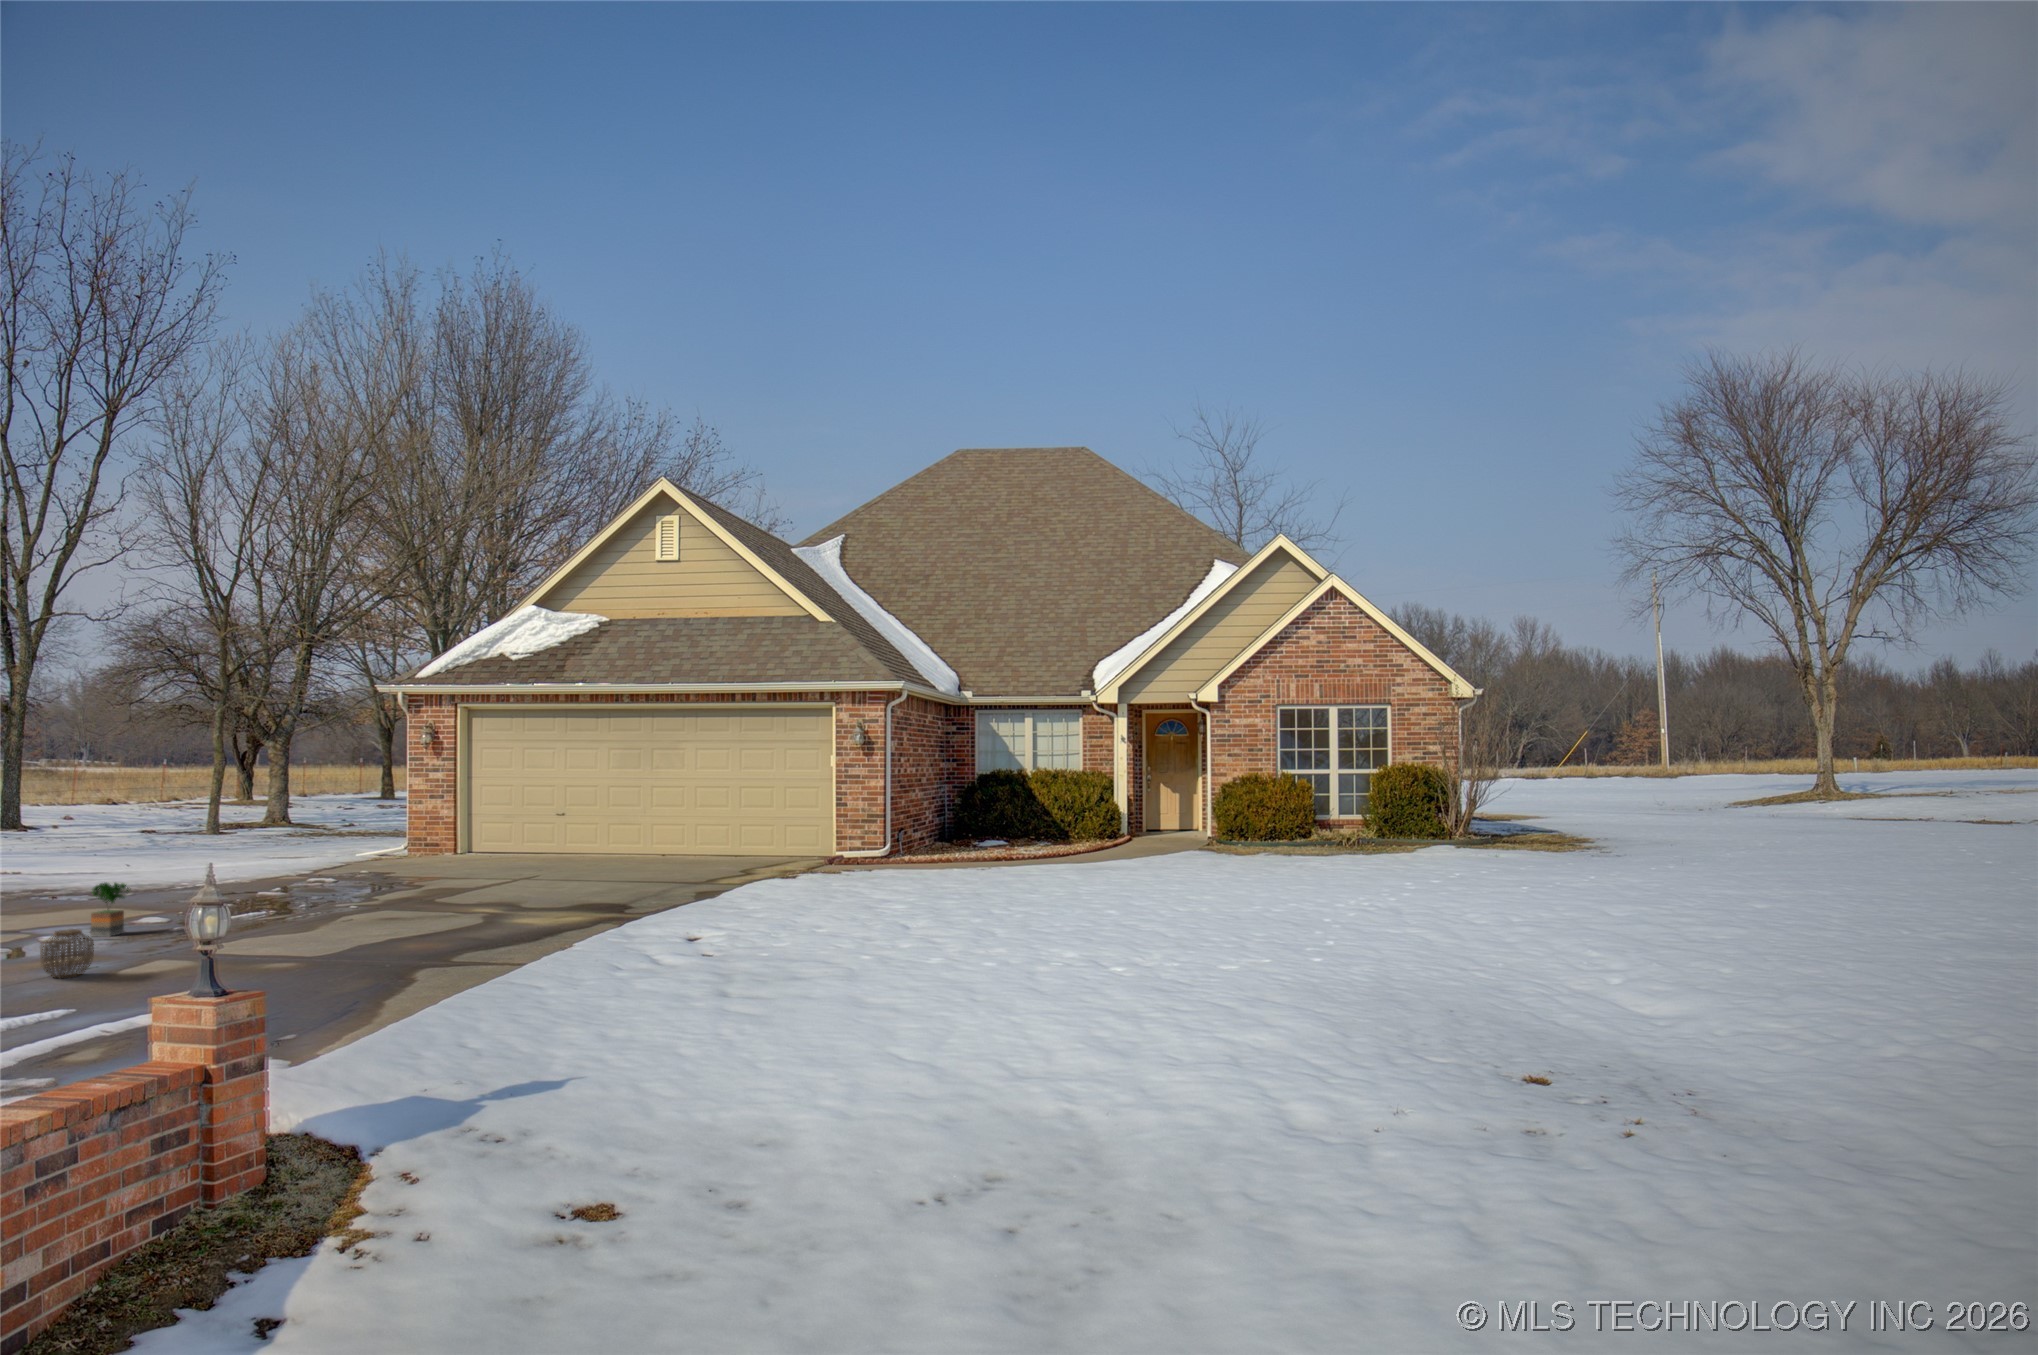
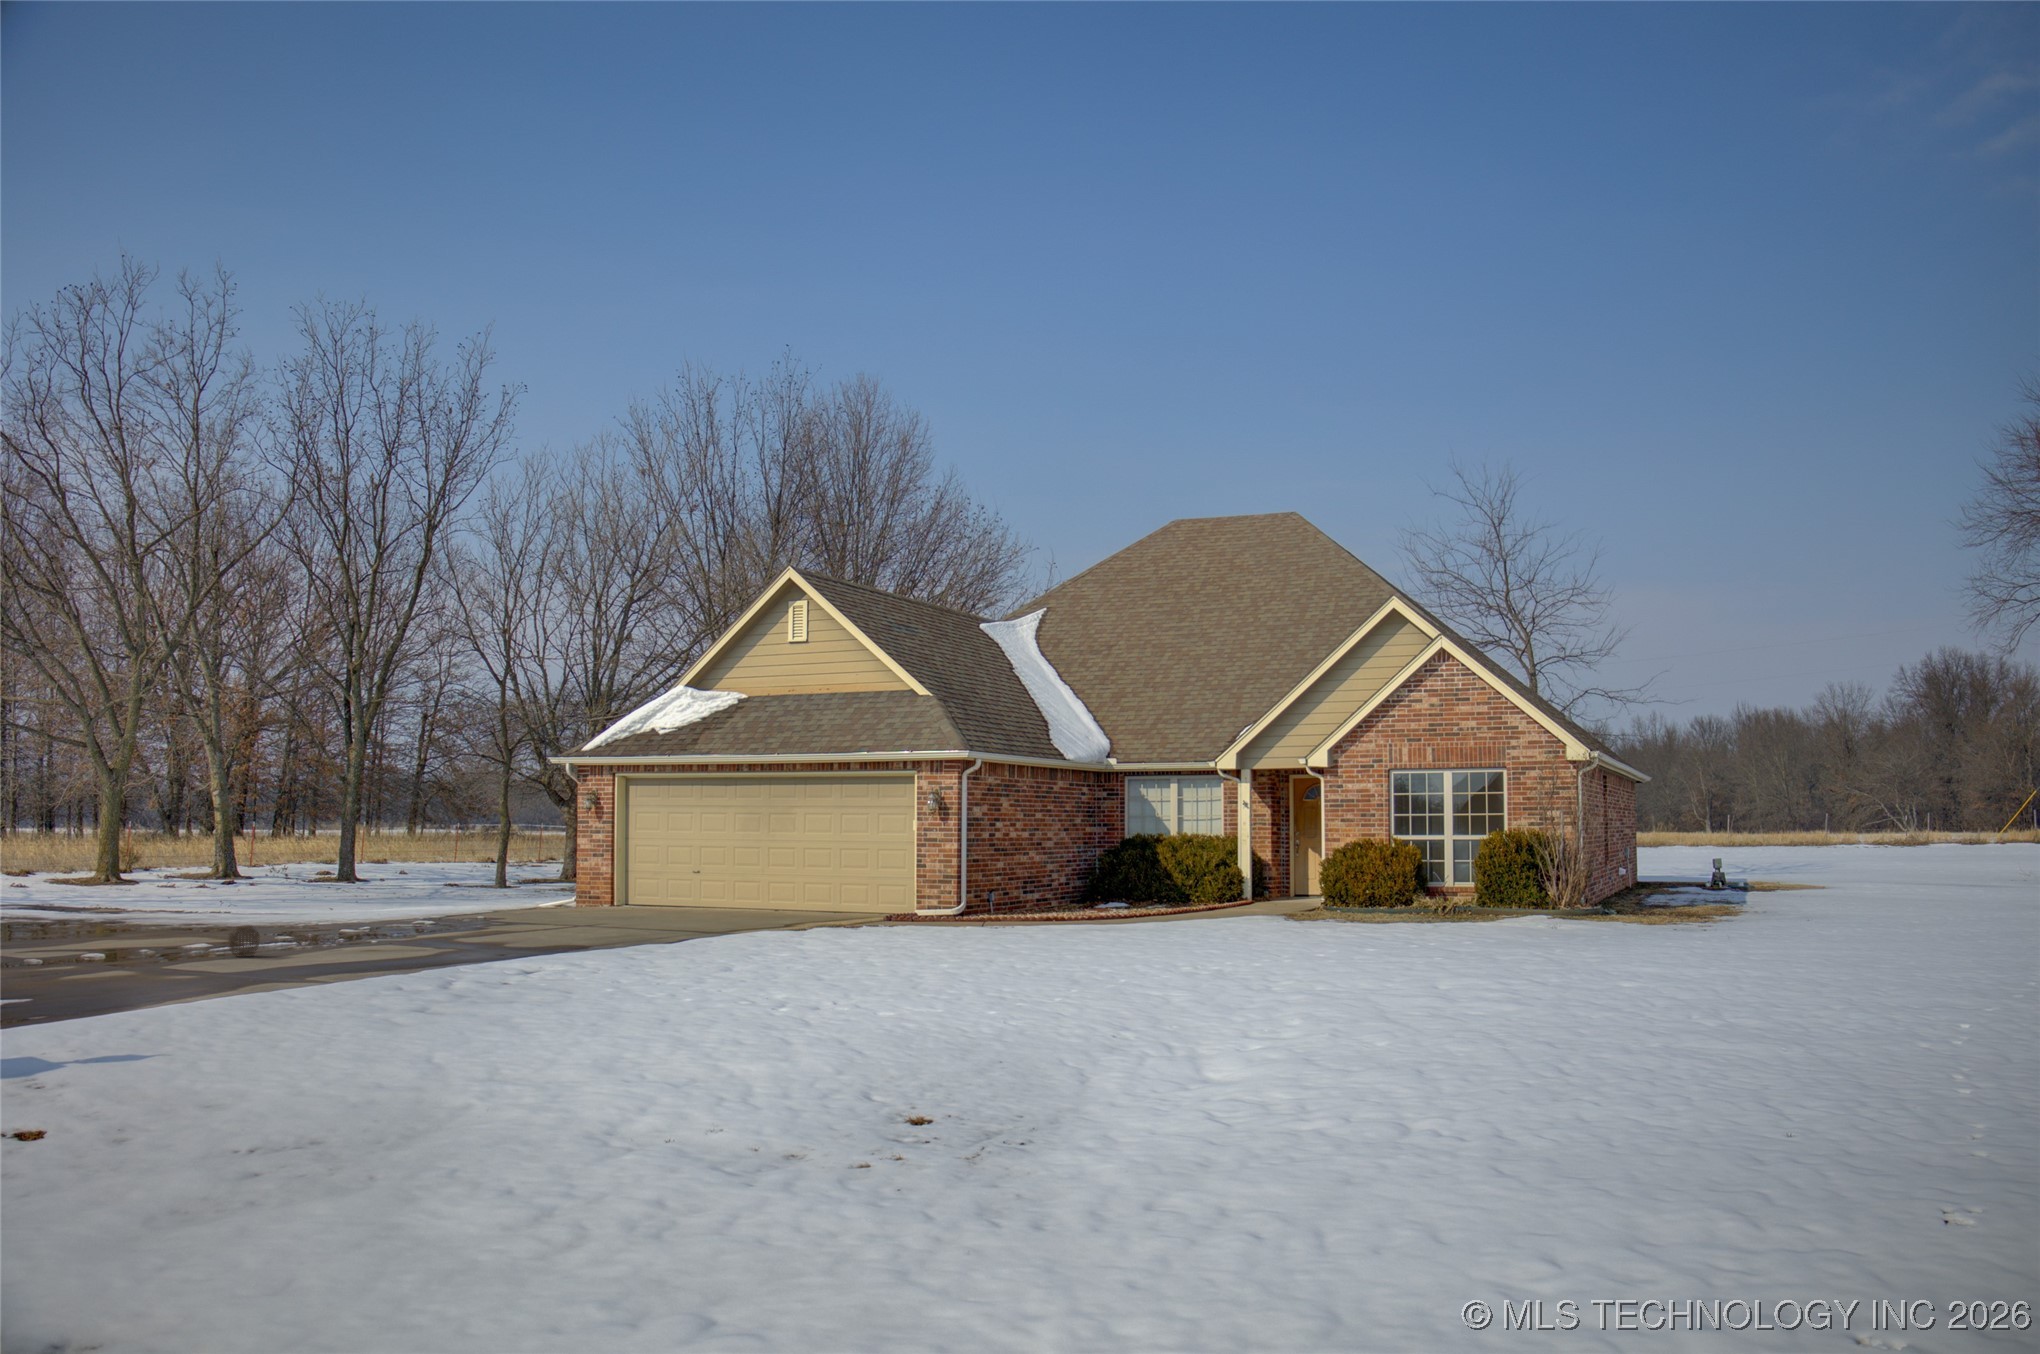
potted tree: present [91,882,129,937] -> none [282,904,309,943]

